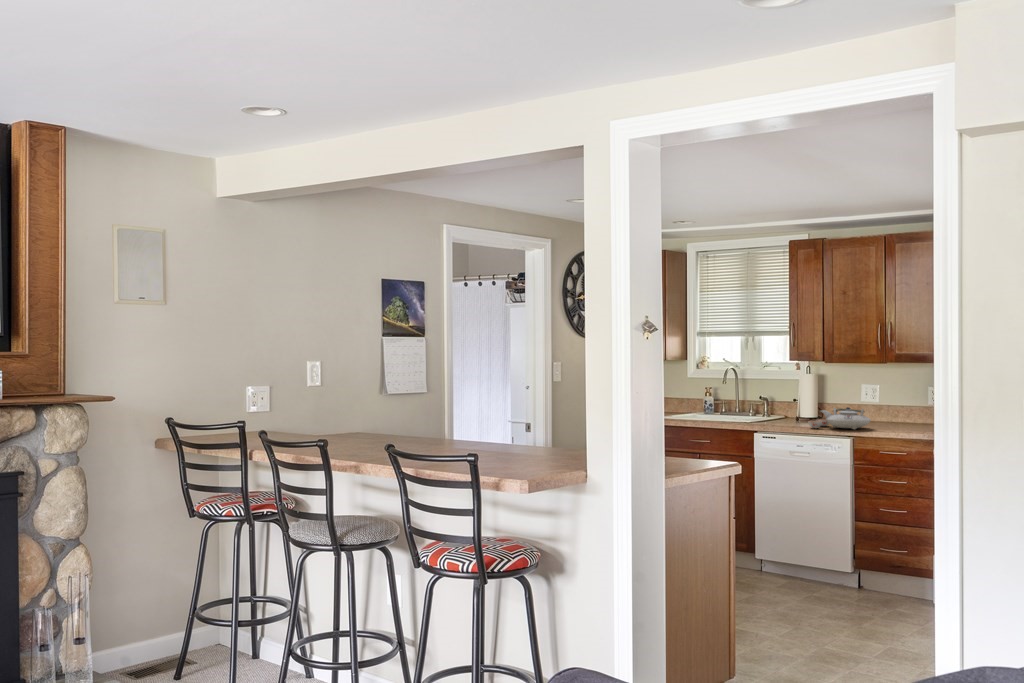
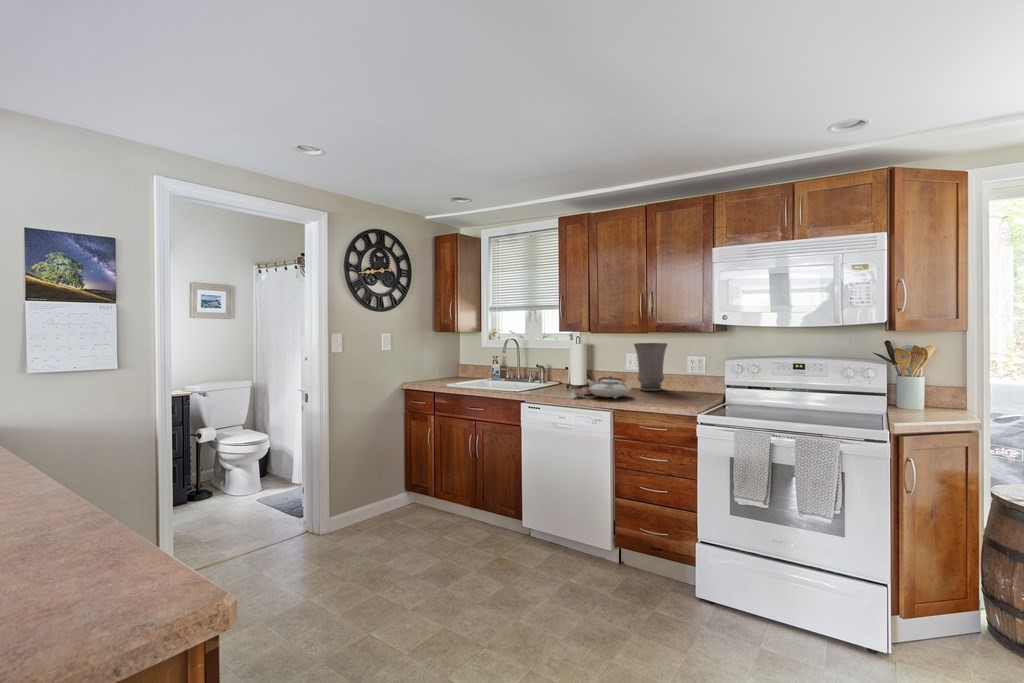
vase: none [872,374,909,424] -> present [634,343,668,391]

